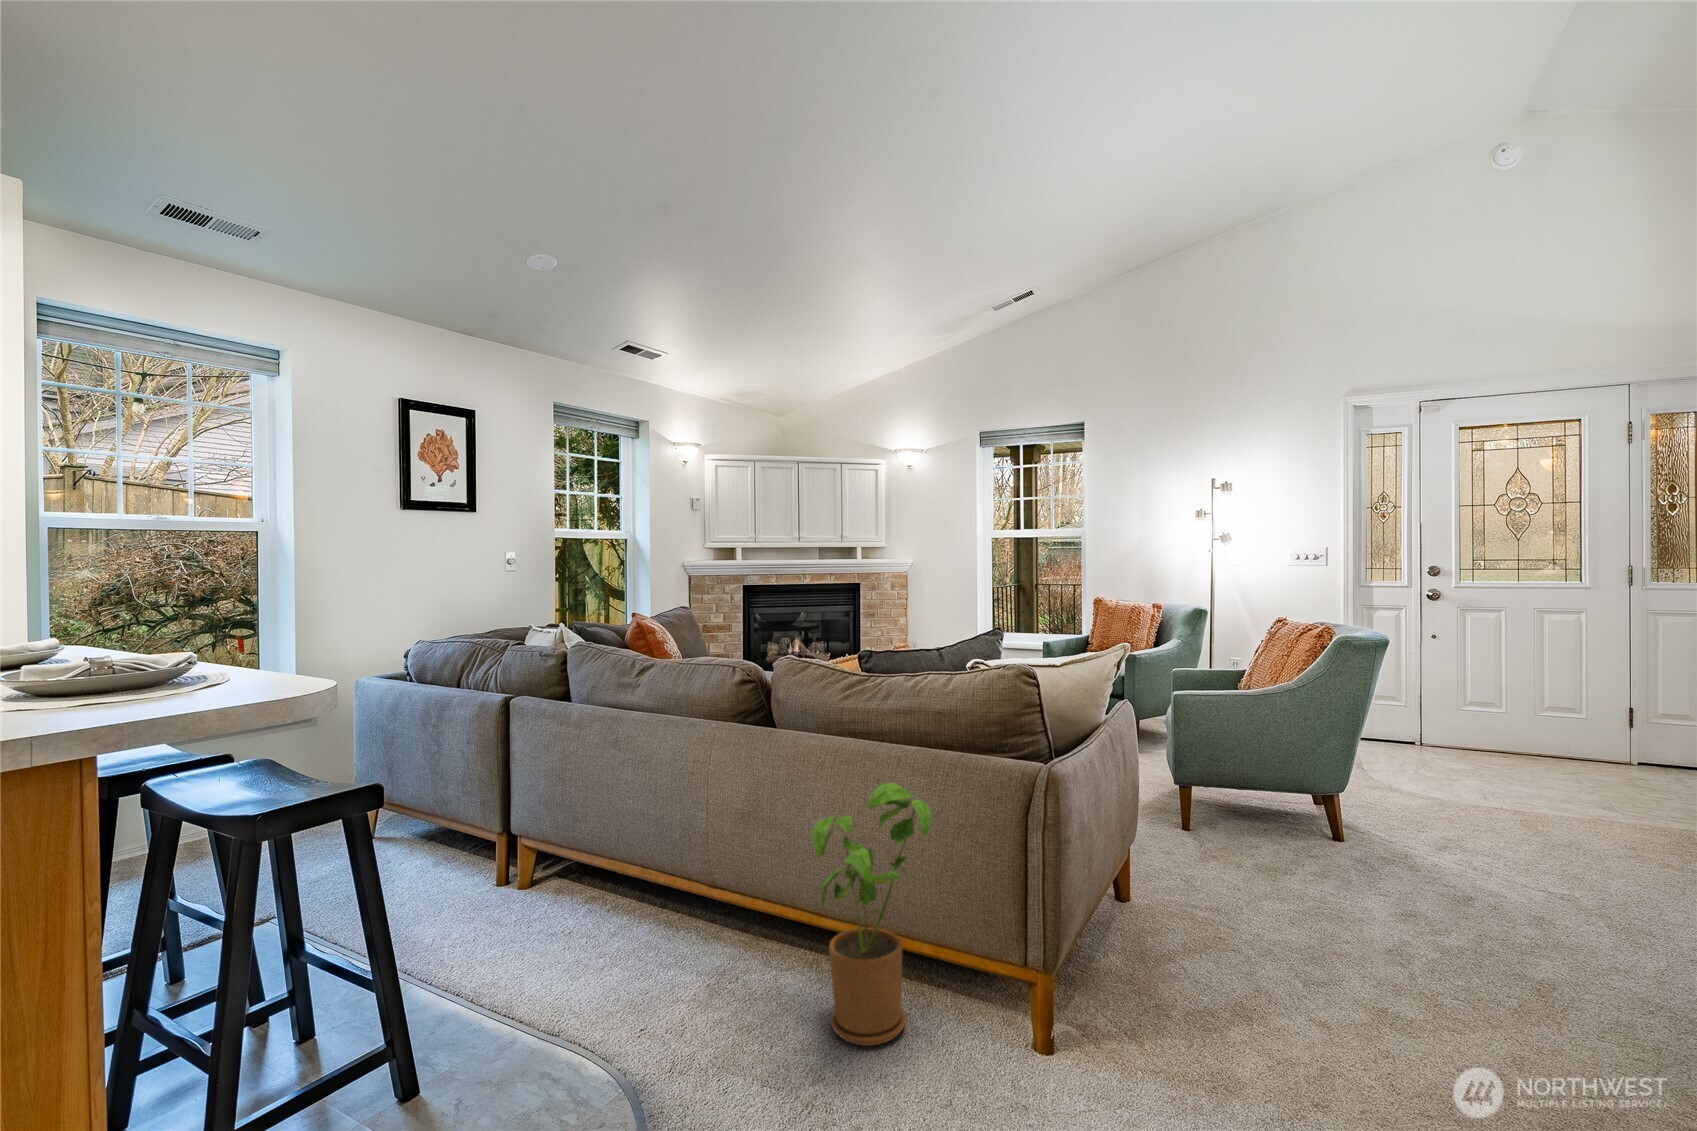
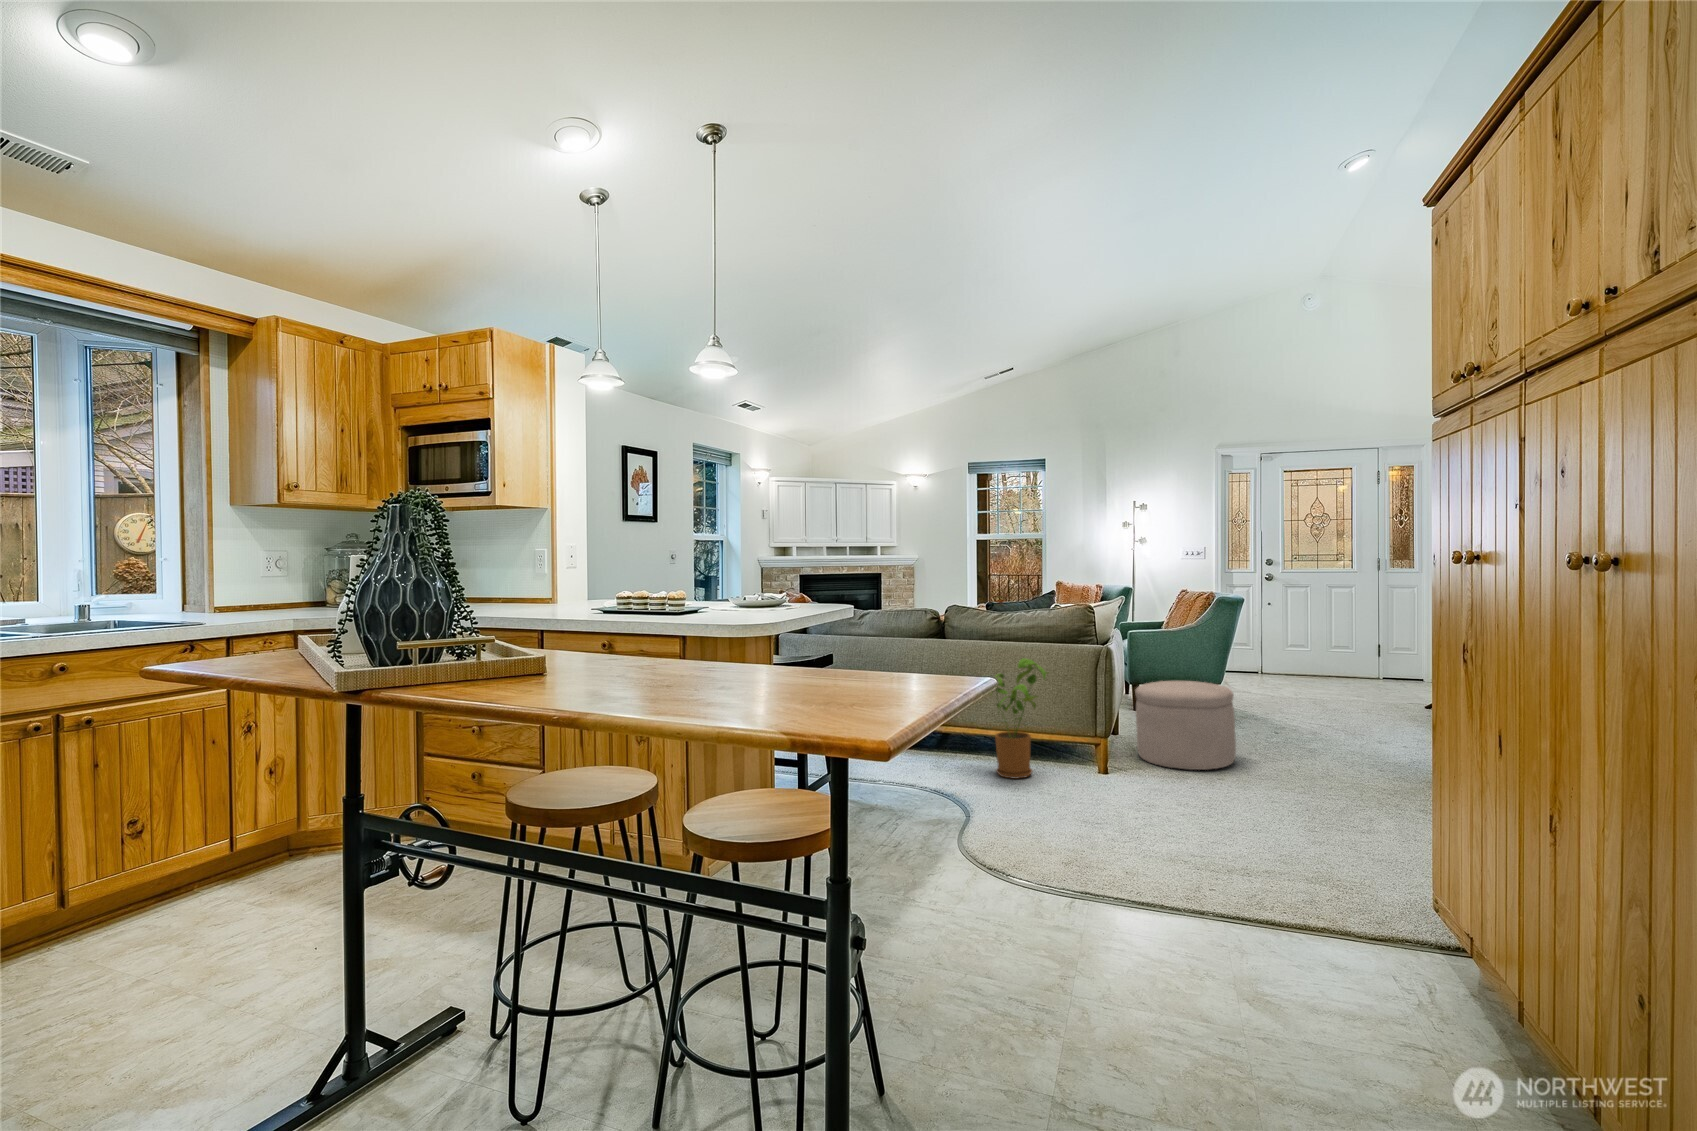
ottoman: none [1150,816,1369,1046] -> present [1135,681,1236,770]

